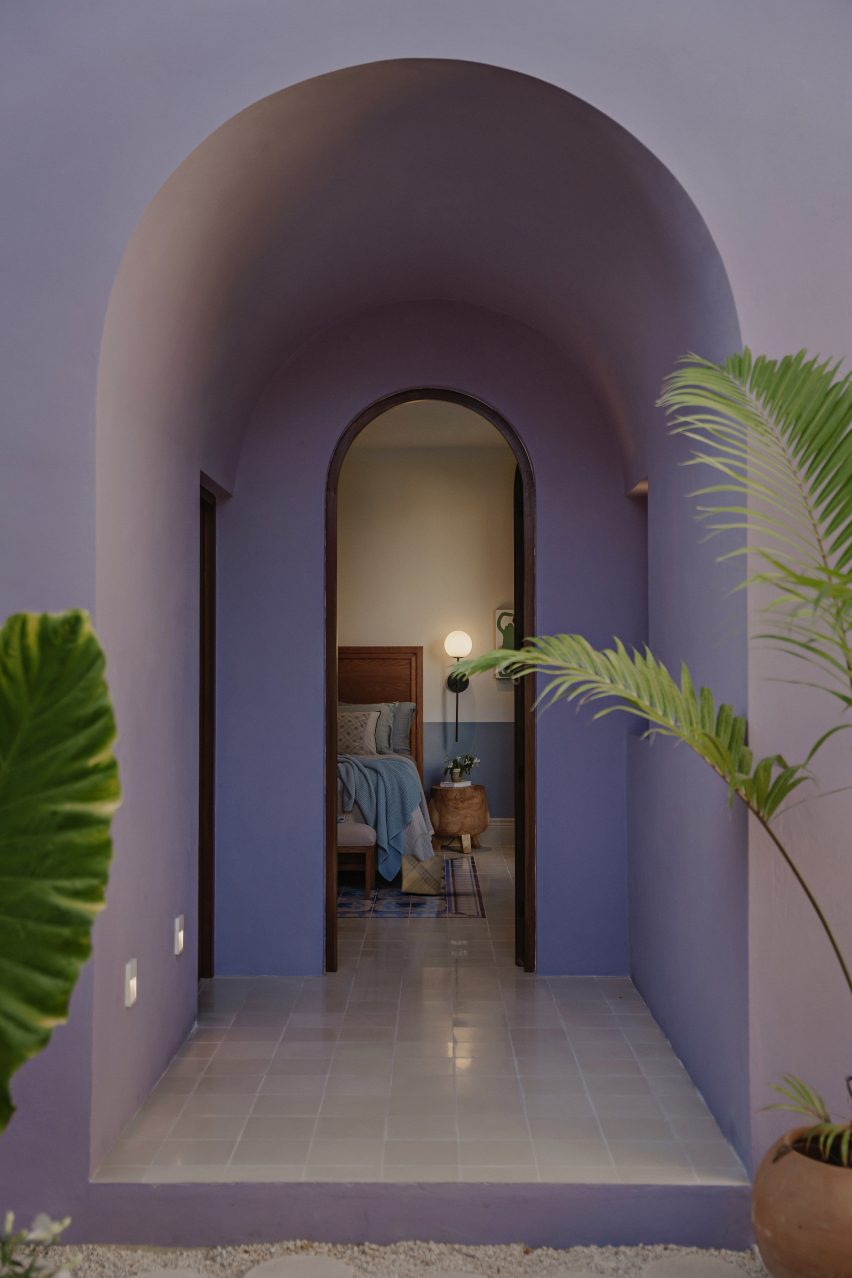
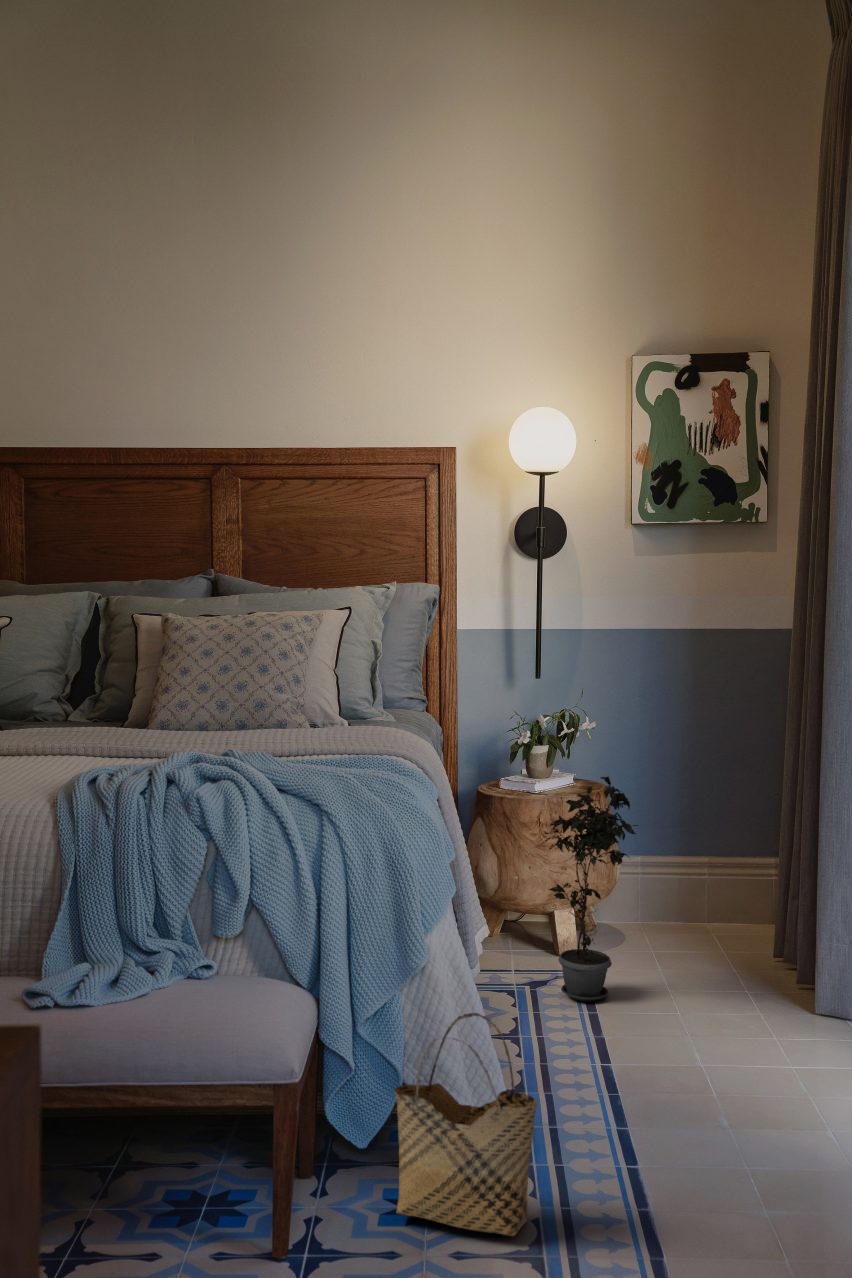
potted plant: none [453,776,491,863] -> present [541,777,638,1002]

